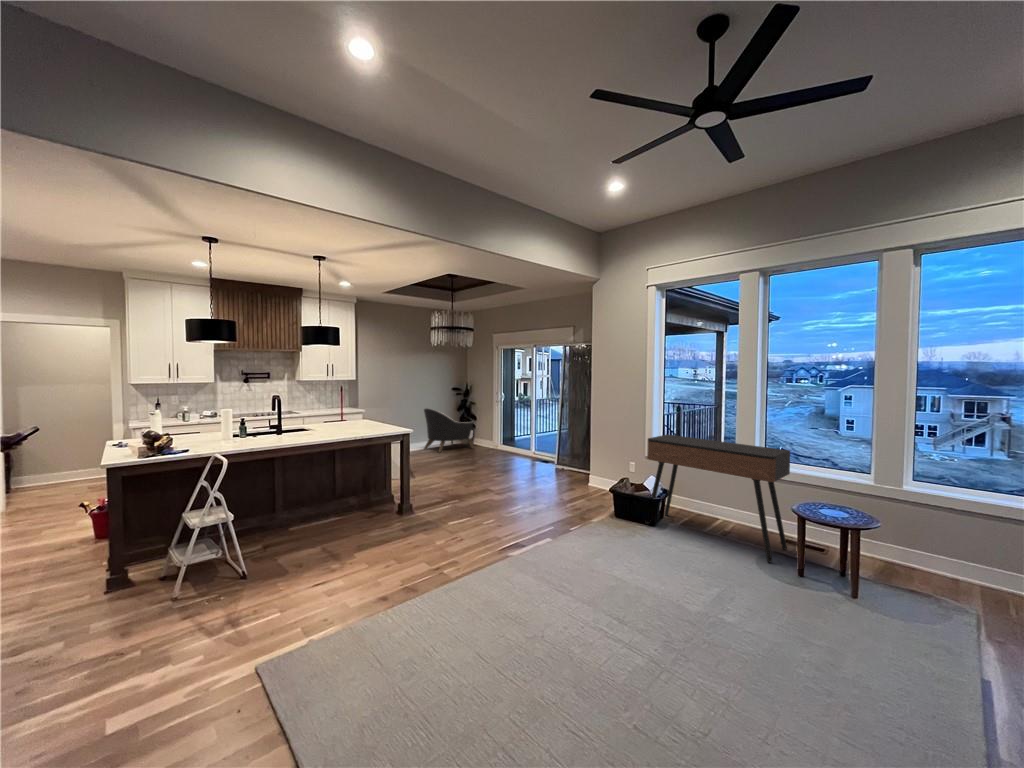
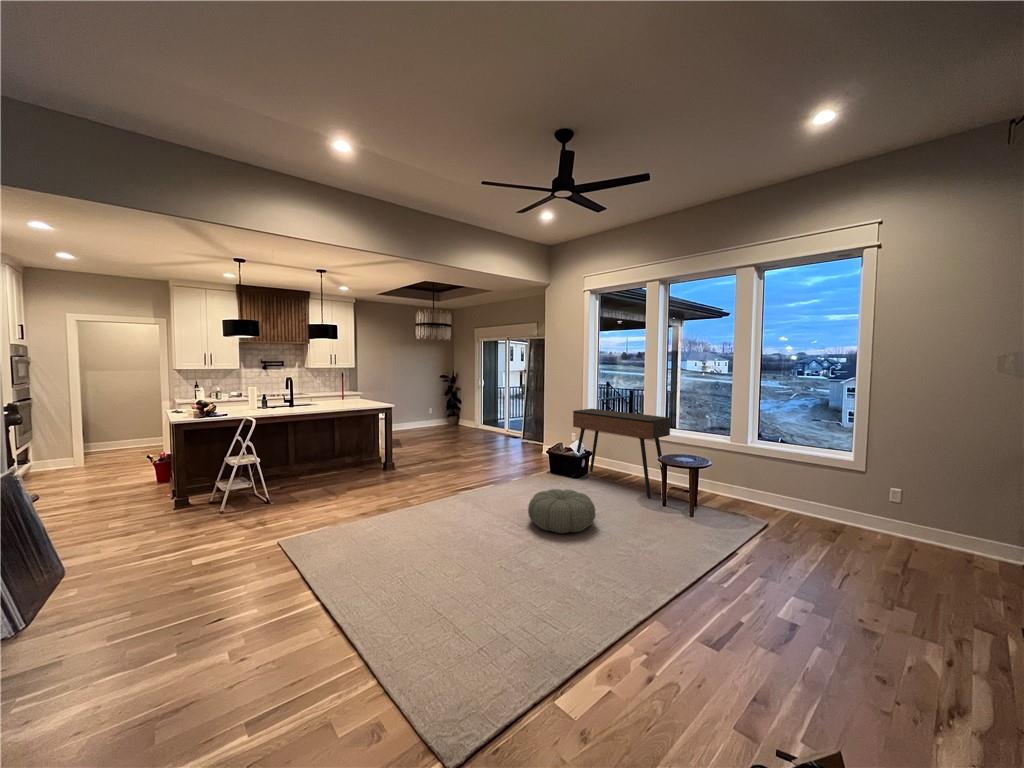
armchair: present [424,408,474,453] -> none [414,393,457,430]
pouf: none [626,560,730,638] -> present [528,489,595,533]

